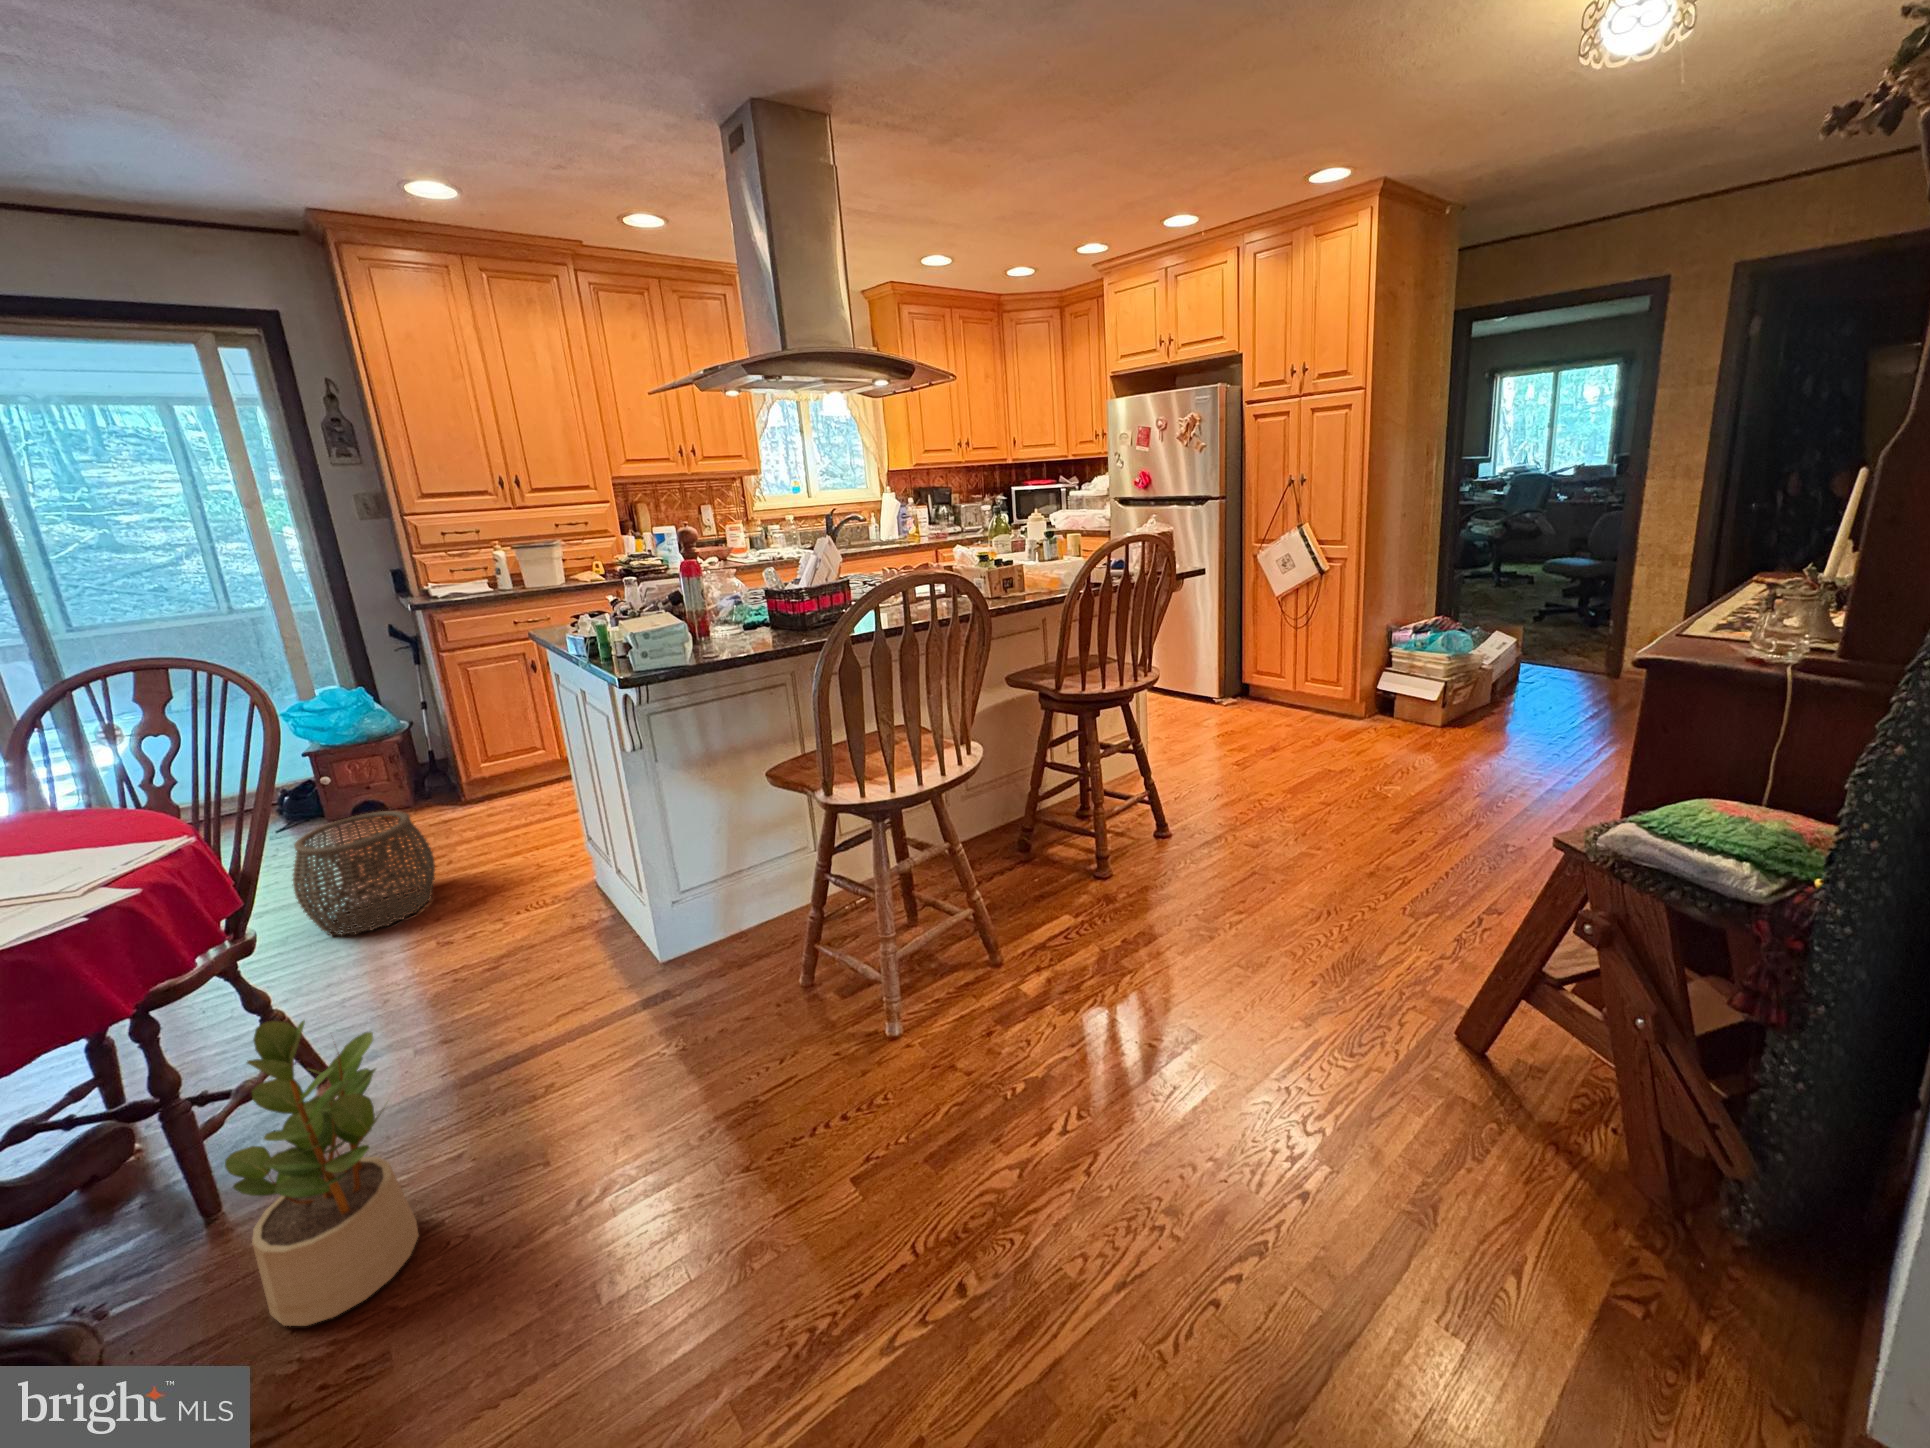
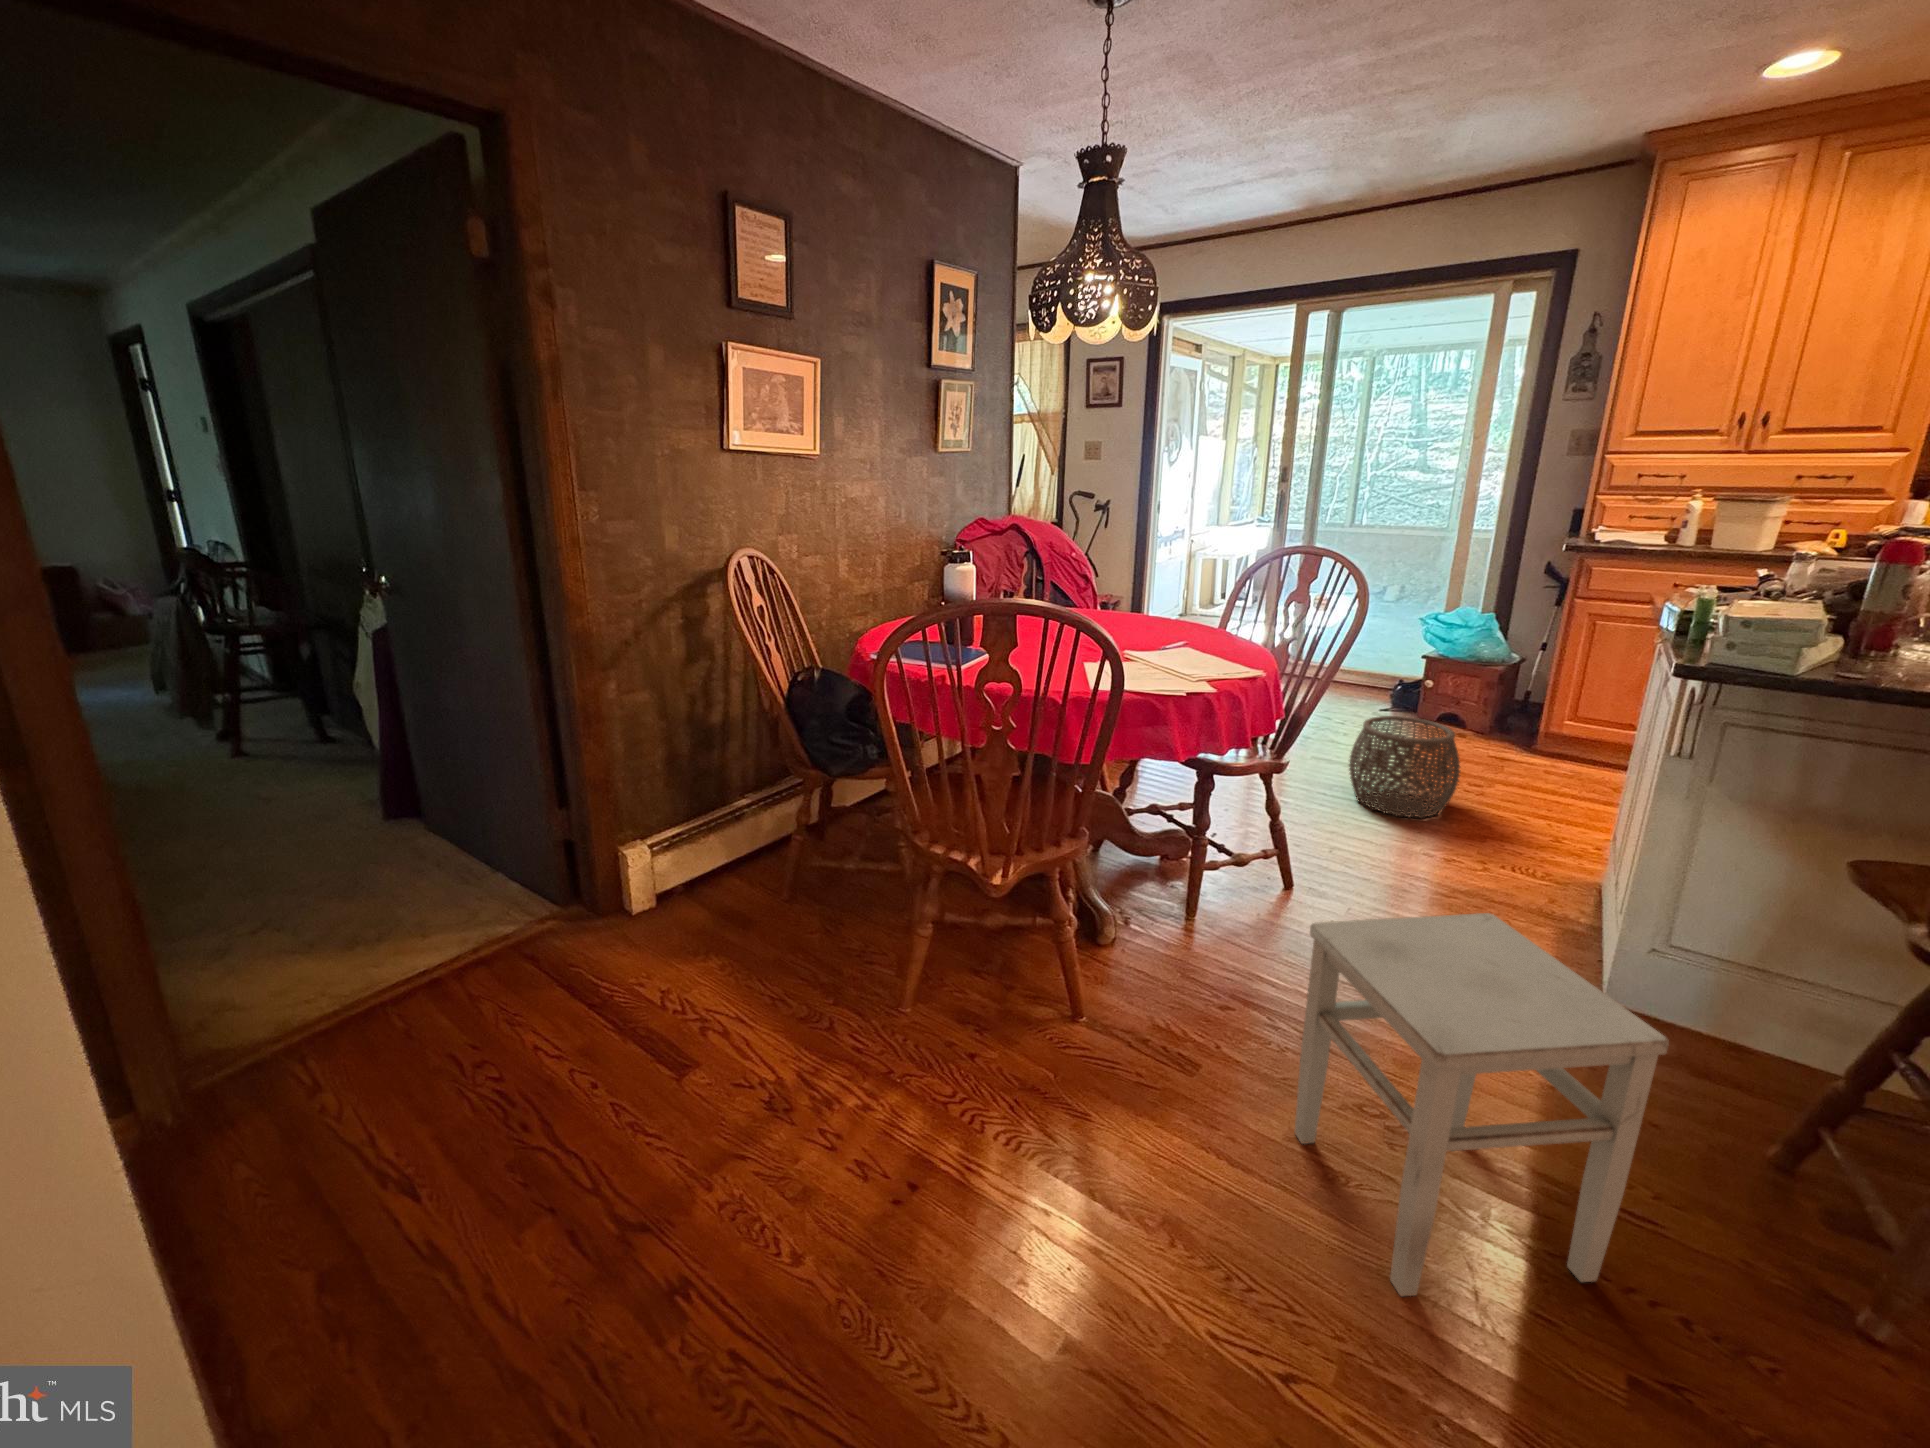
stool: none [473,943,803,1311] -> present [1295,913,1669,1296]
potted plant: present [225,1021,419,1326] -> none [1178,809,1300,1027]

